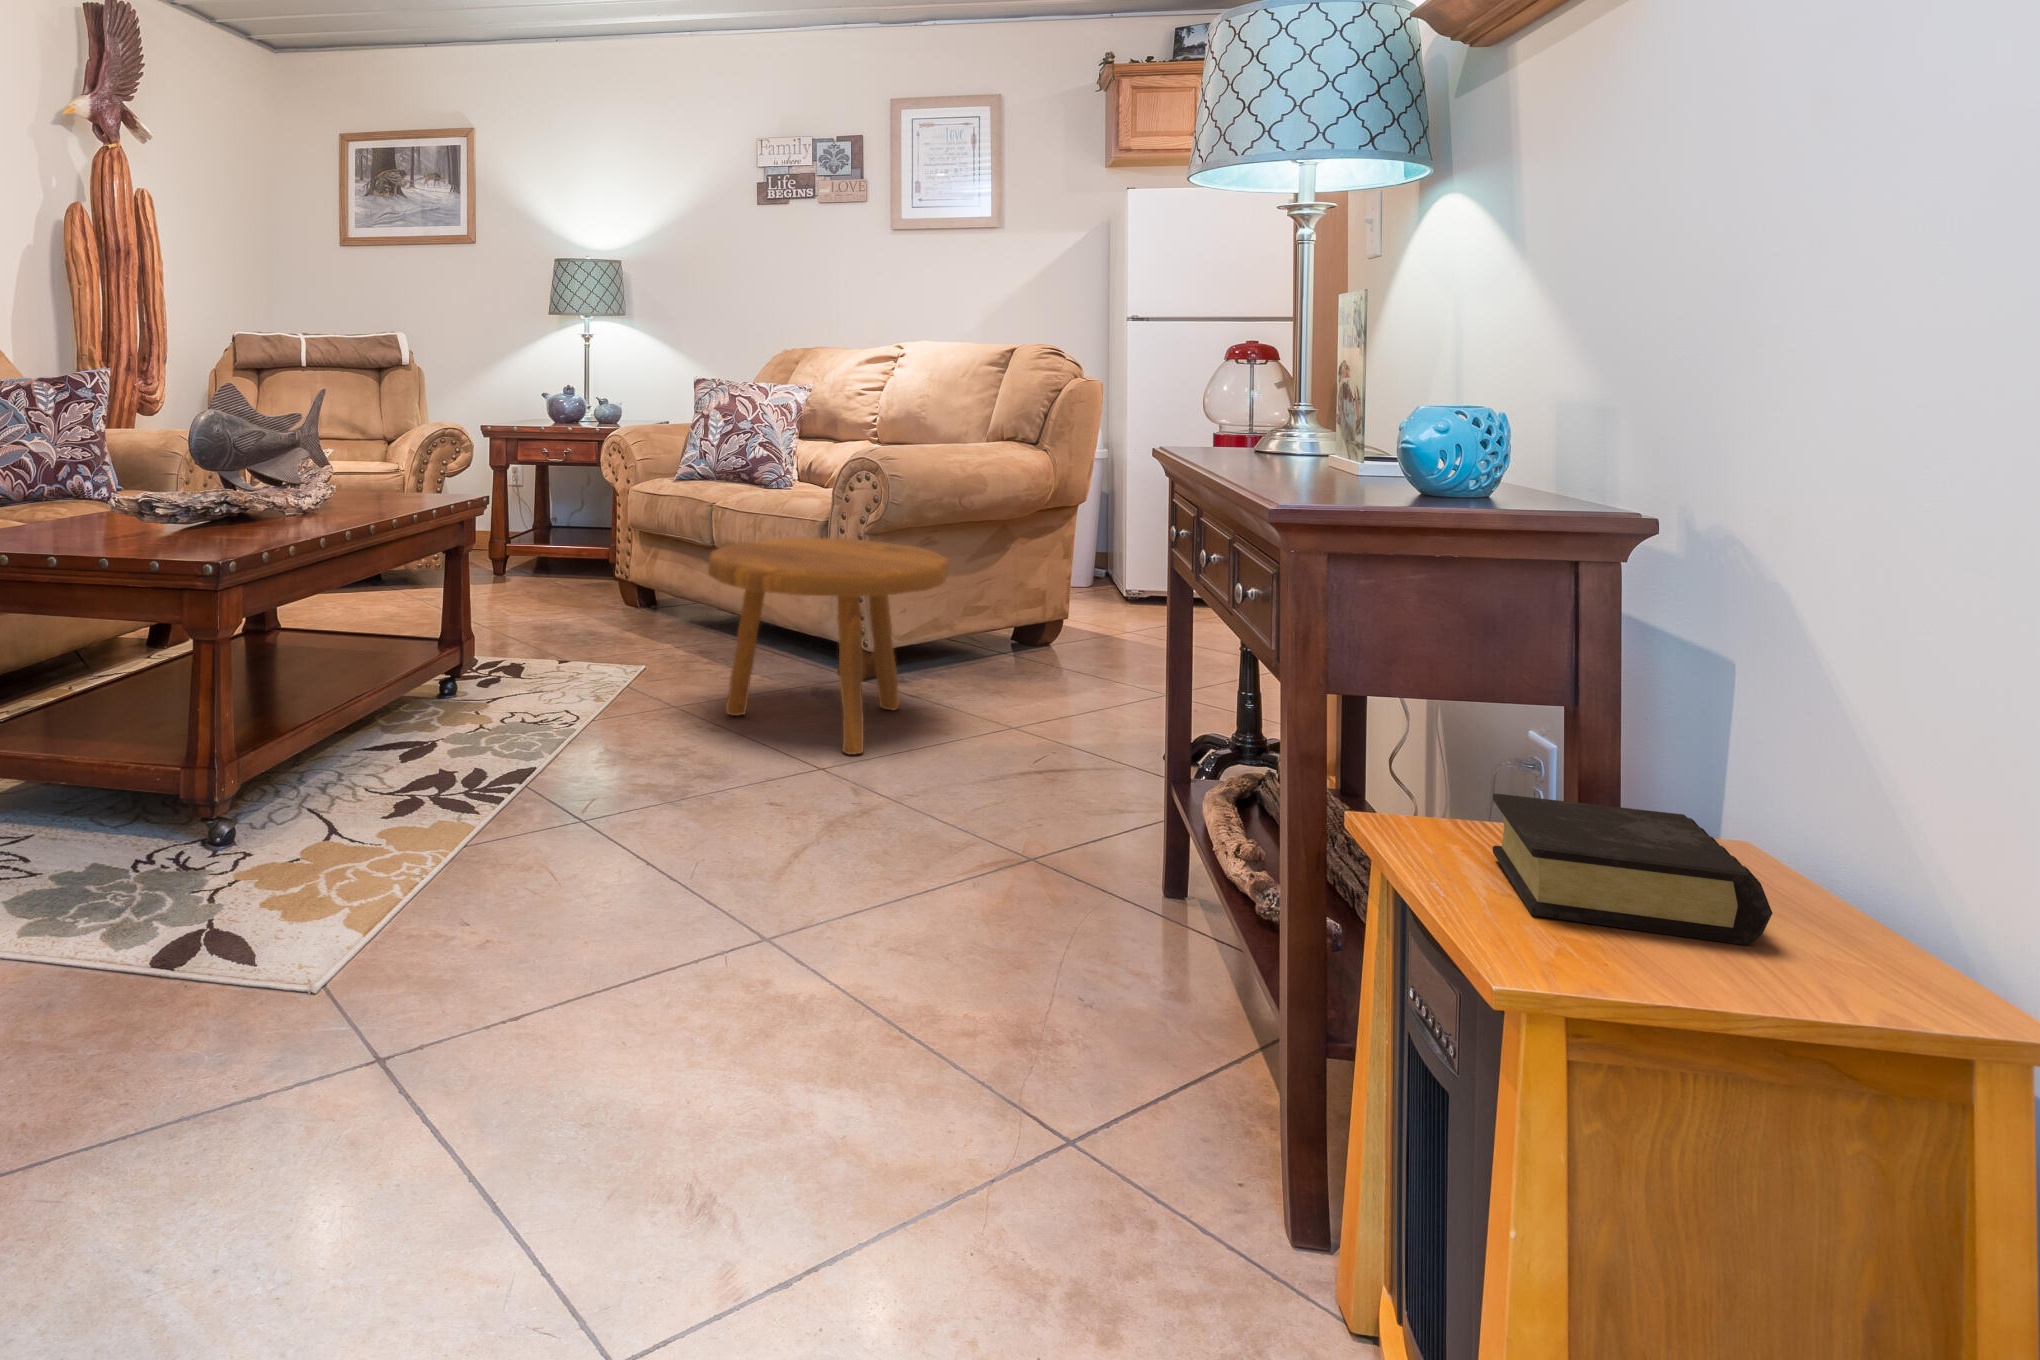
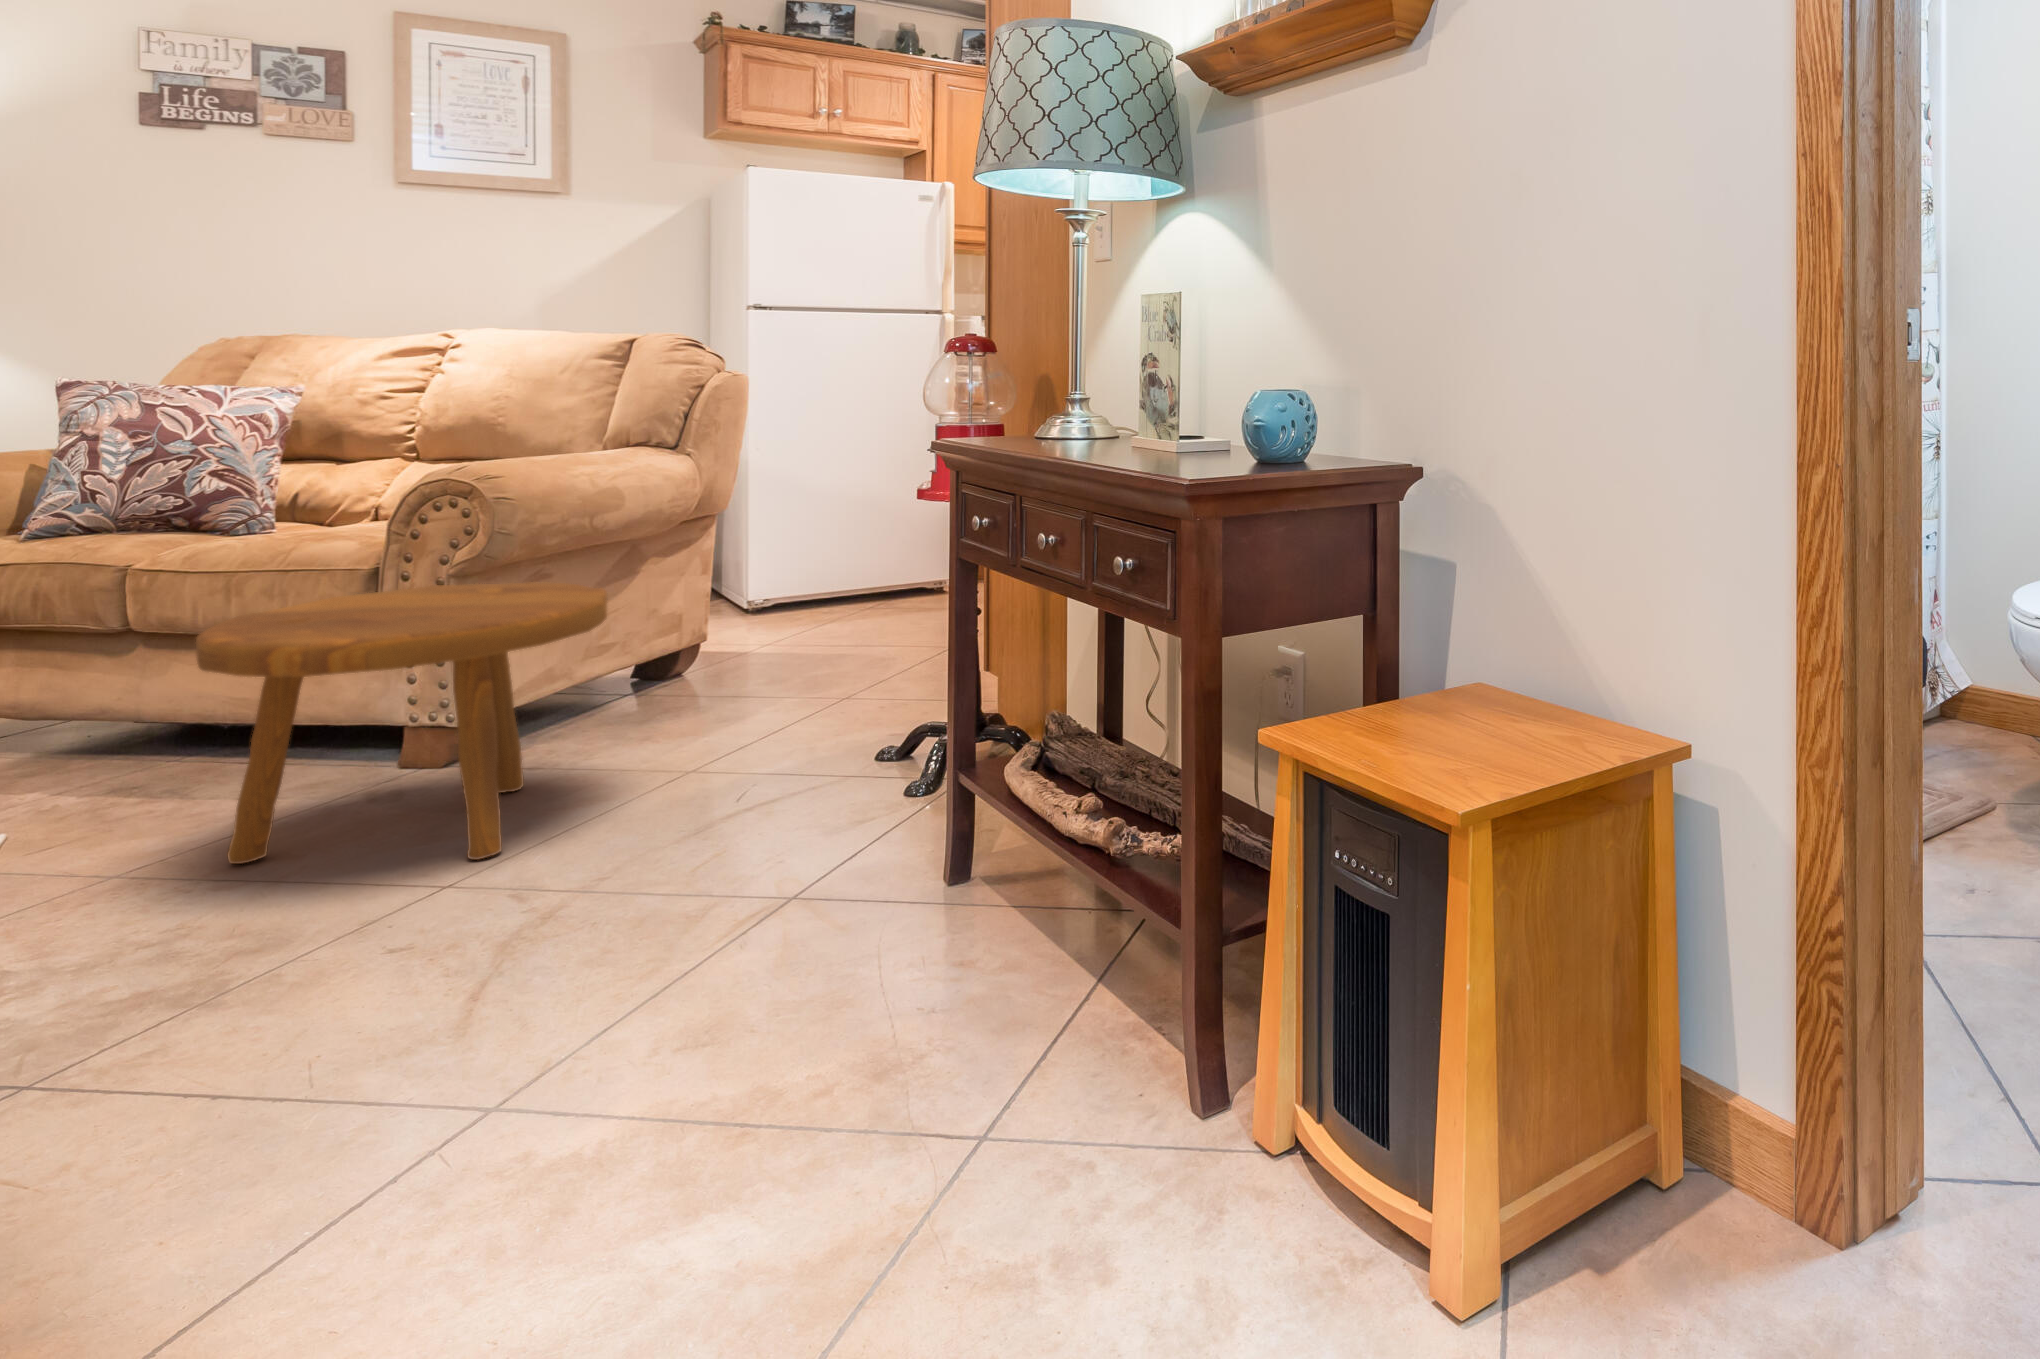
book: present [1493,794,1772,946] -> none [1391,666,1566,759]

